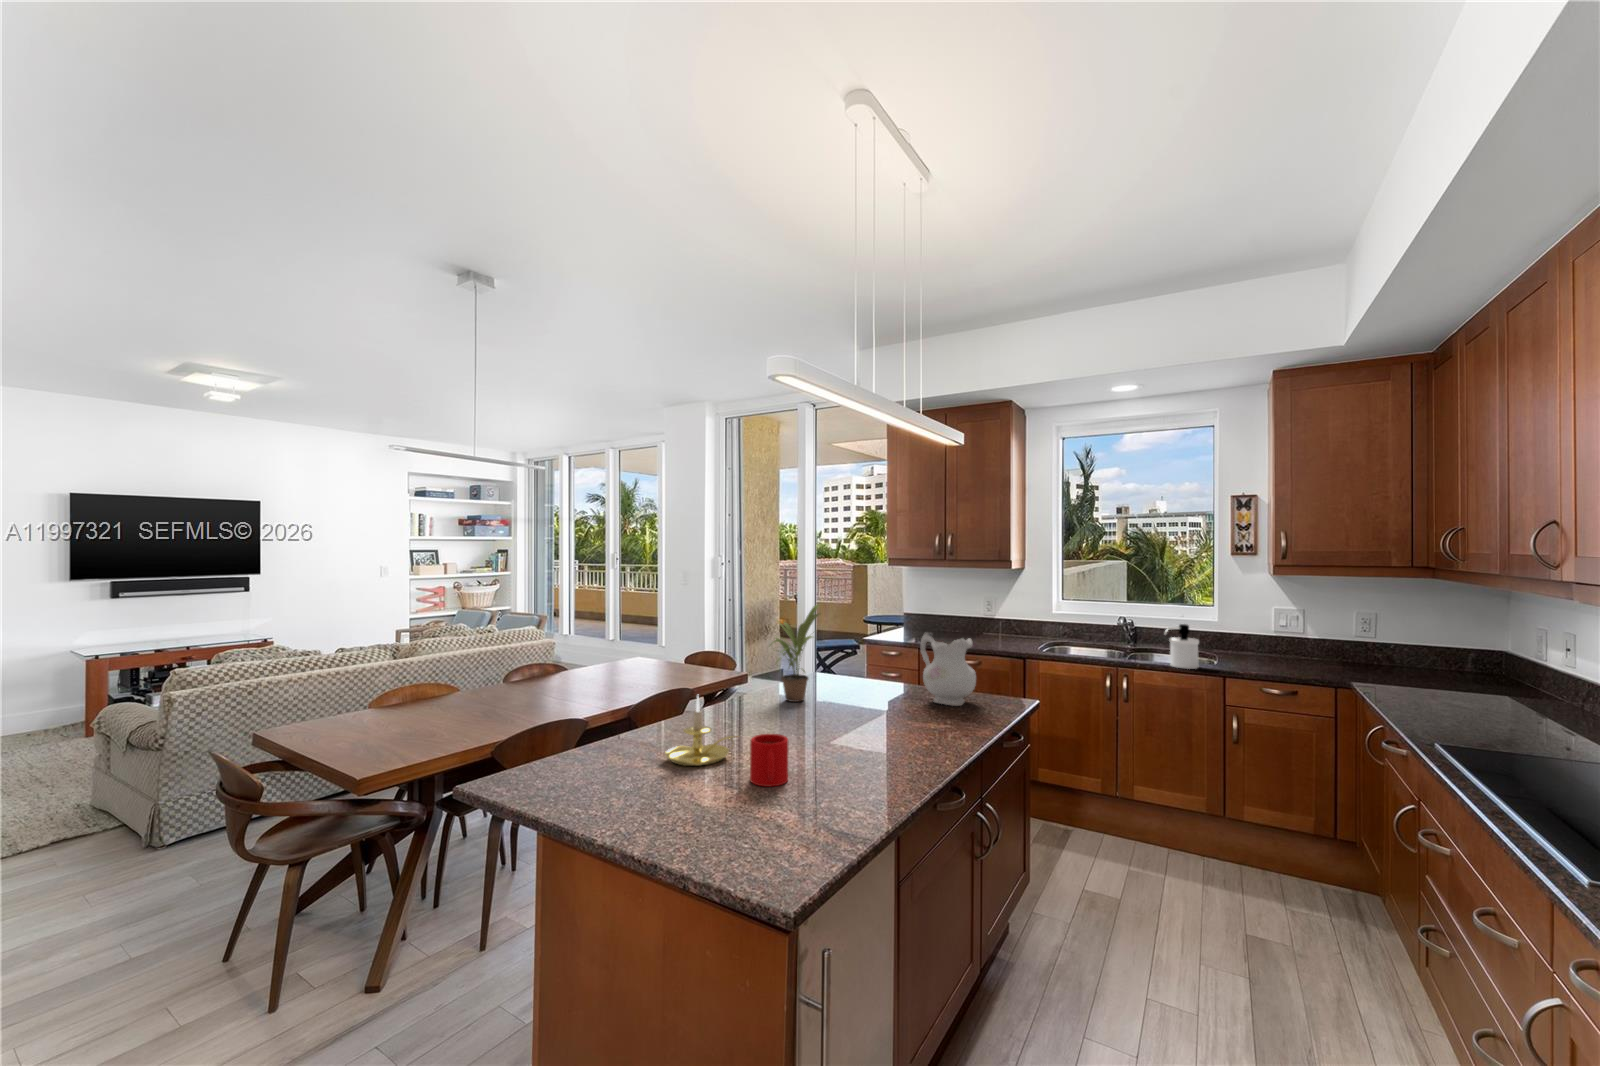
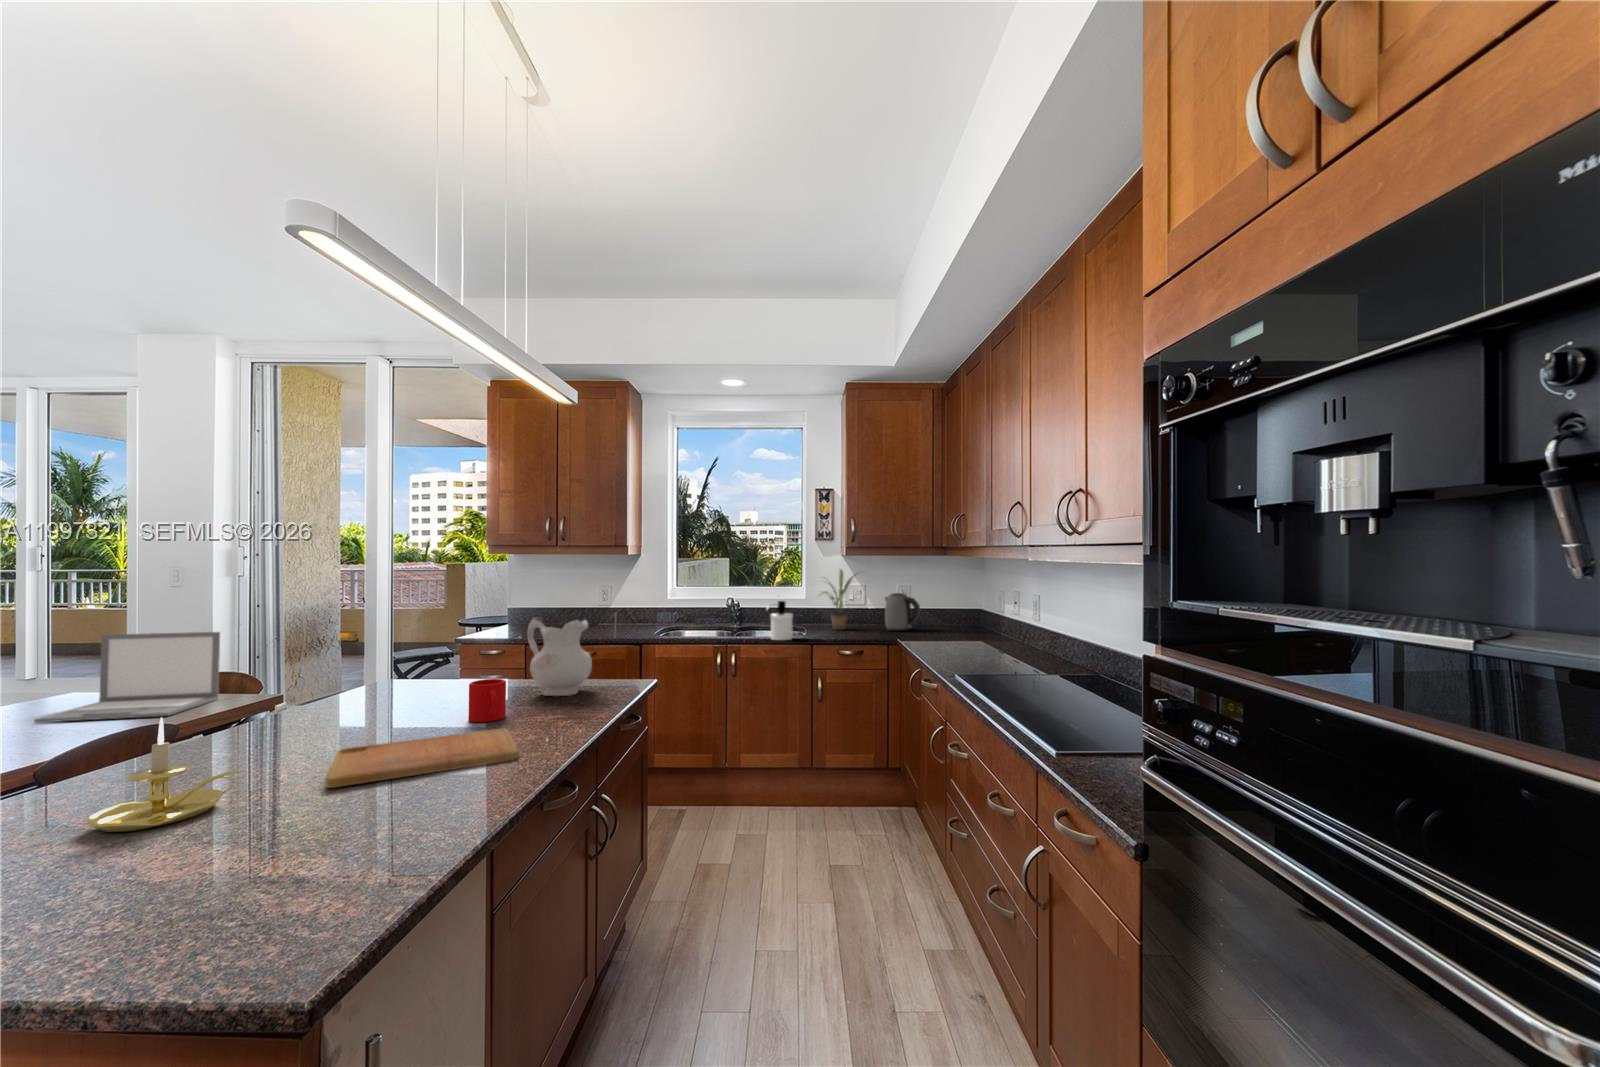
potted plant: present [774,605,819,702] -> present [821,569,856,630]
laptop: none [623,618,712,679] -> present [34,632,220,722]
kettle: none [1333,624,1391,673] -> present [885,593,920,631]
cutting board: none [786,728,916,762] -> present [326,729,519,788]
mug: present [750,734,788,786] -> present [468,679,506,722]

